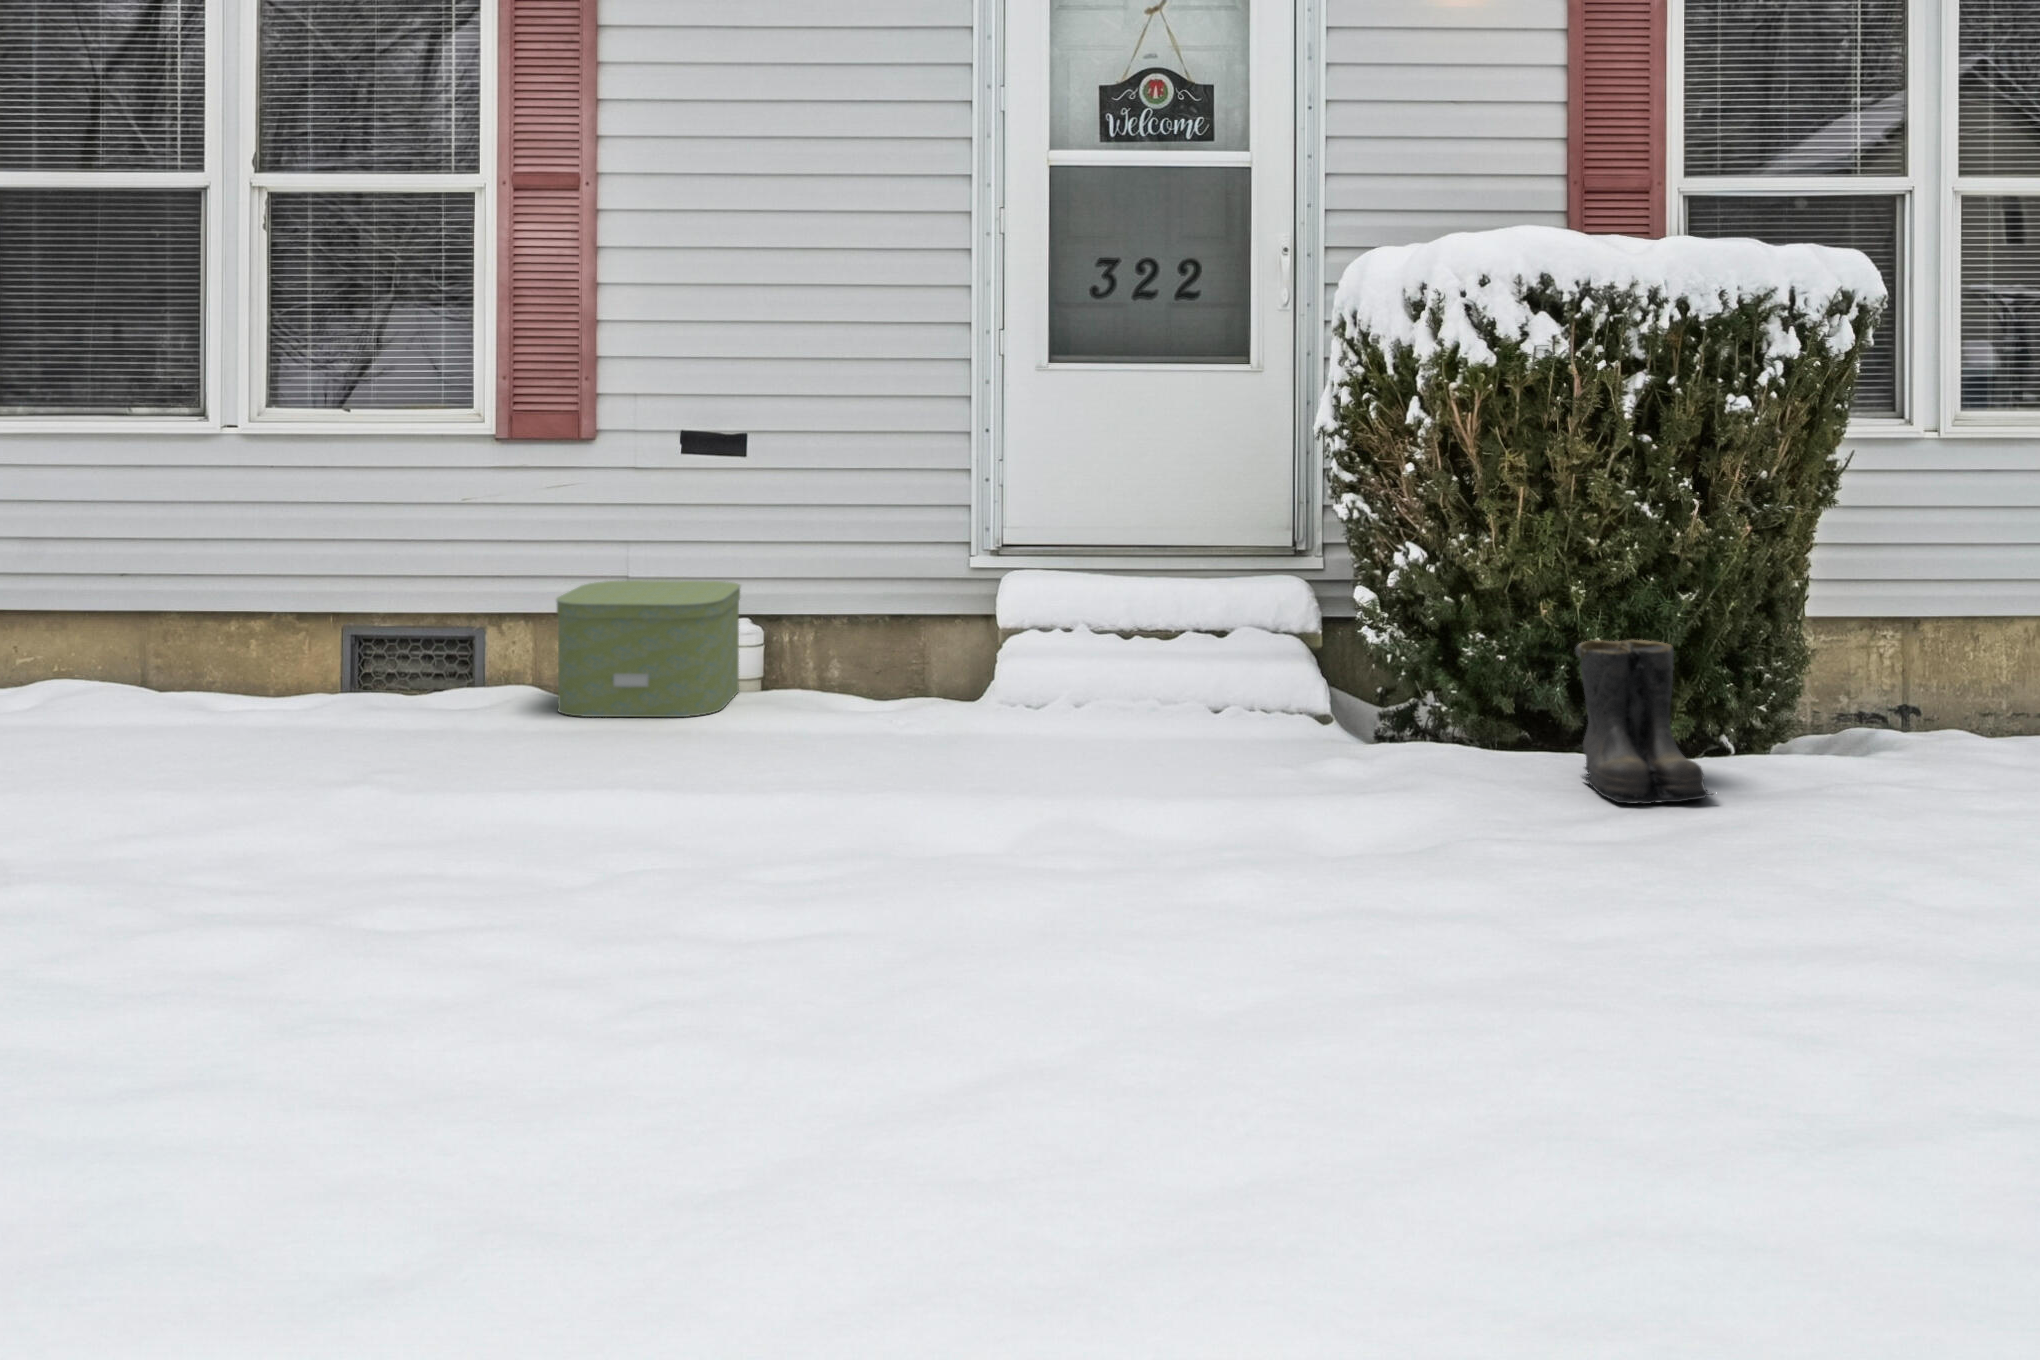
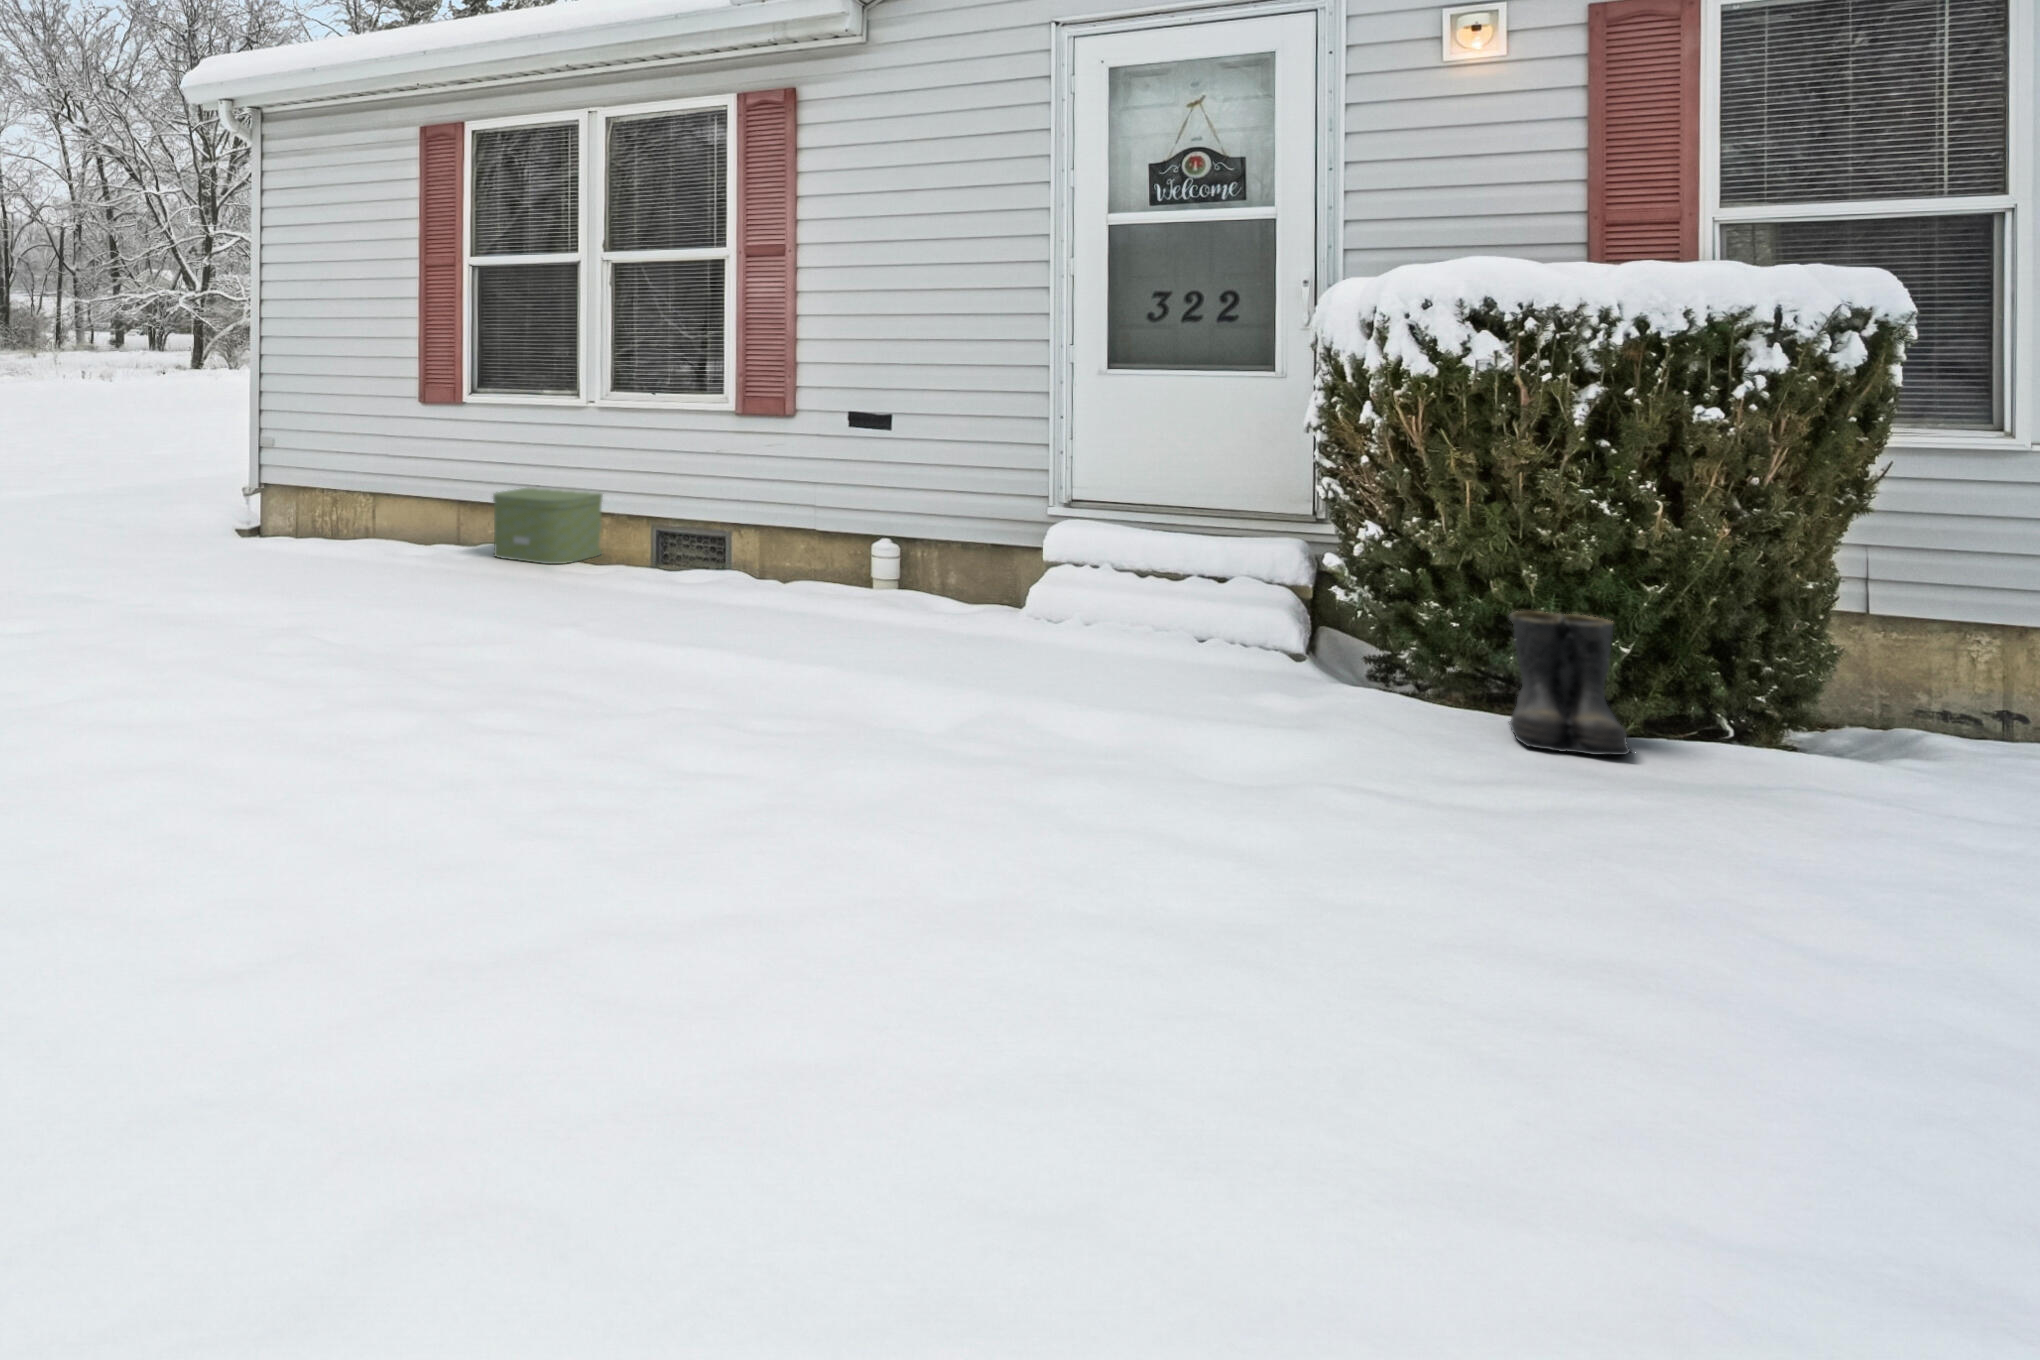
storage box: present [556,580,740,717] -> present [493,488,602,564]

